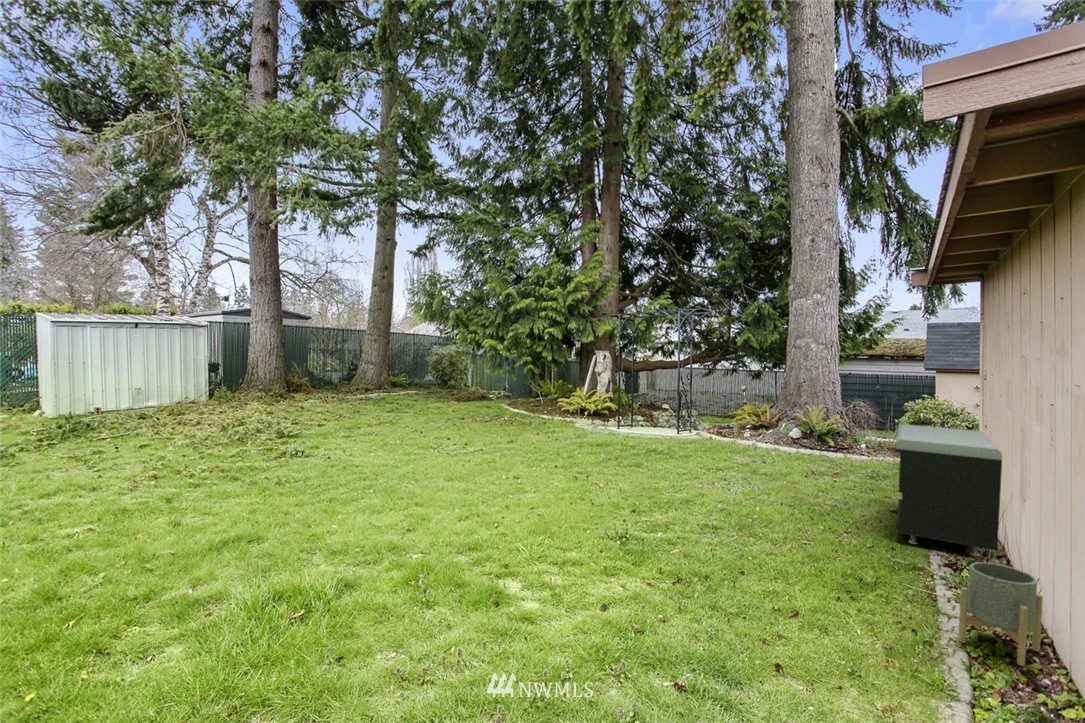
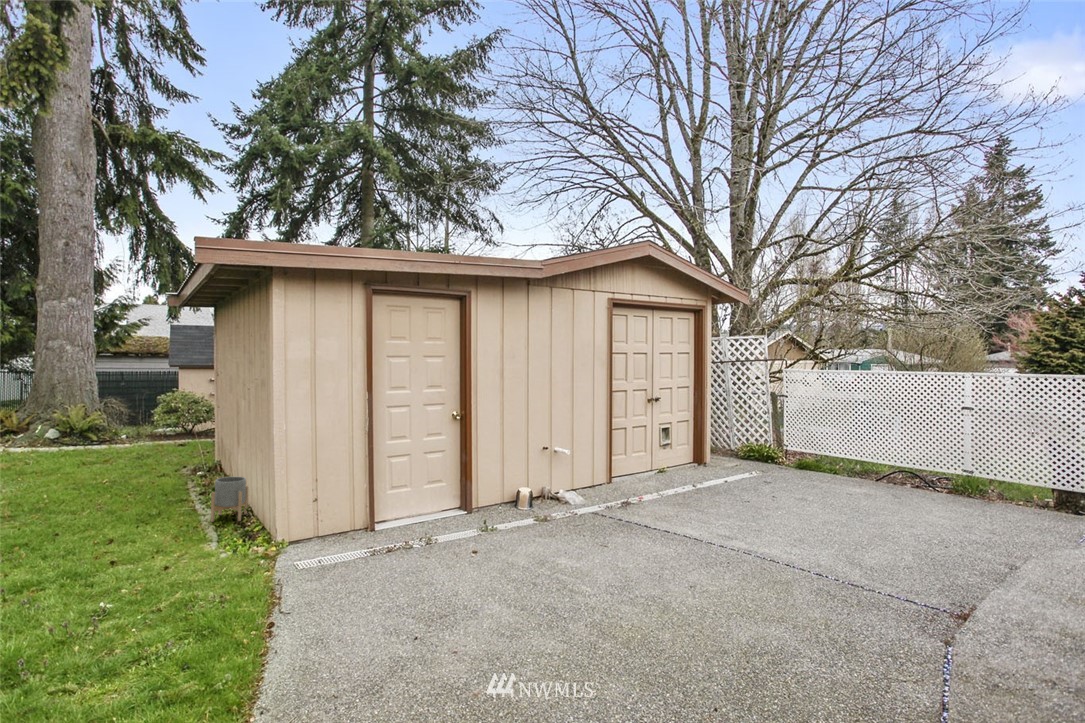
storage bench: present [896,424,1002,556] -> none [164,410,230,489]

